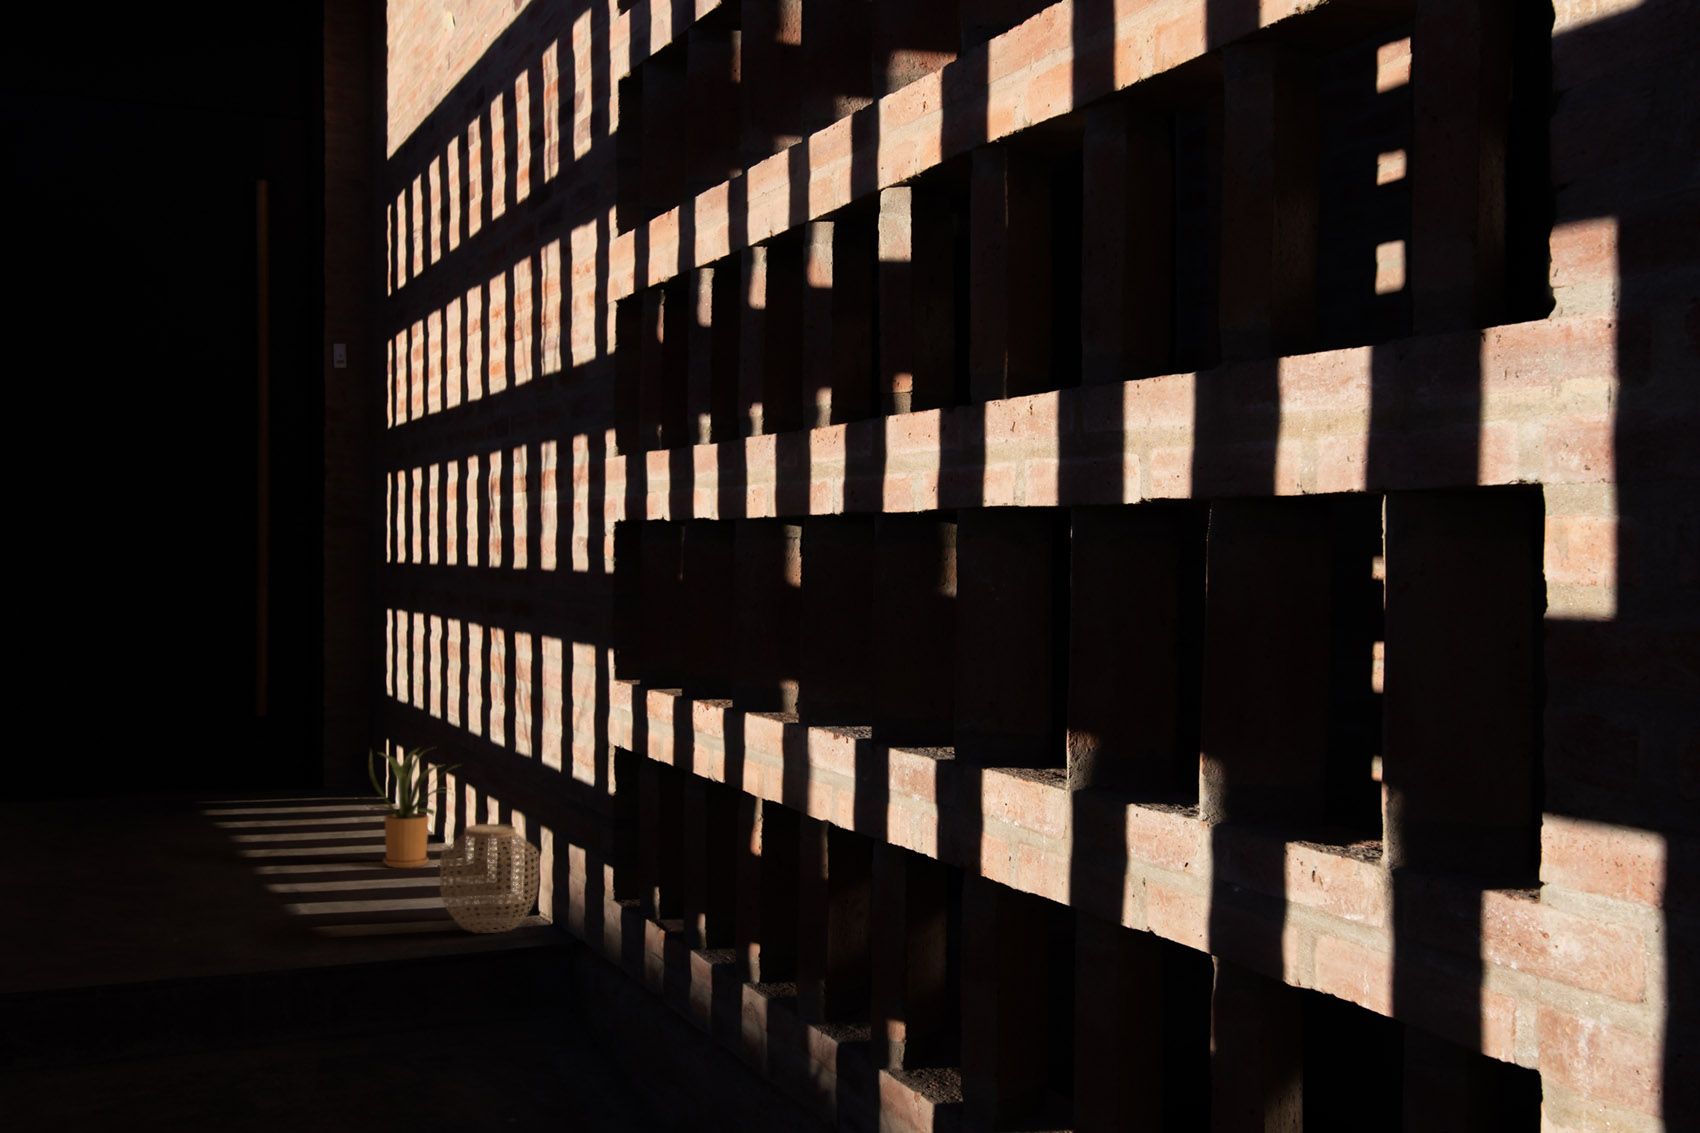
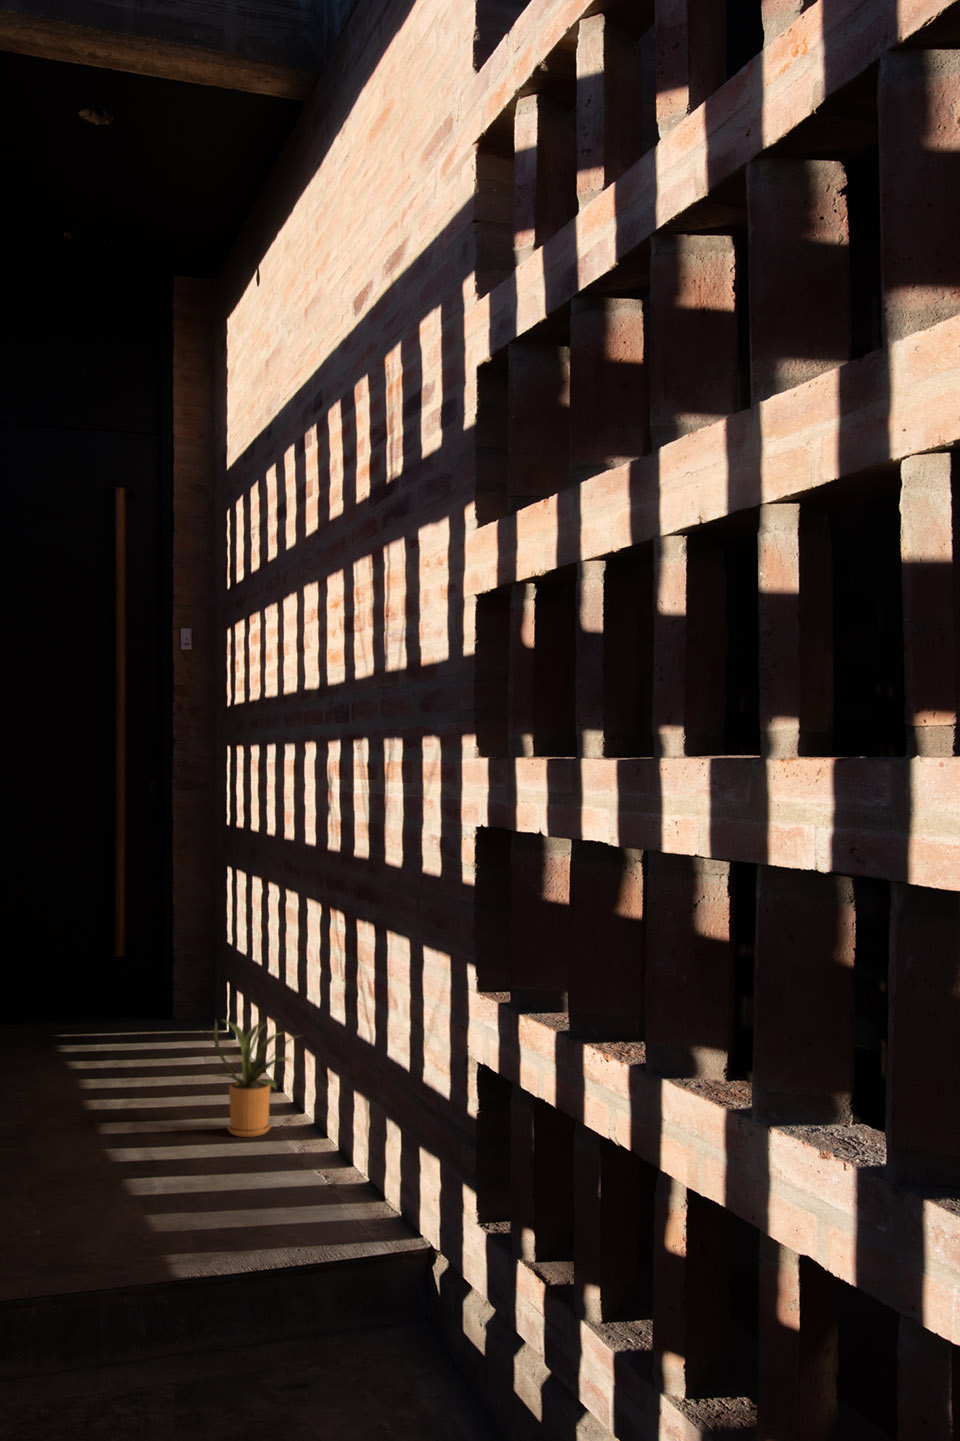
woven basket: present [440,824,539,933] -> none [290,1122,388,1242]

